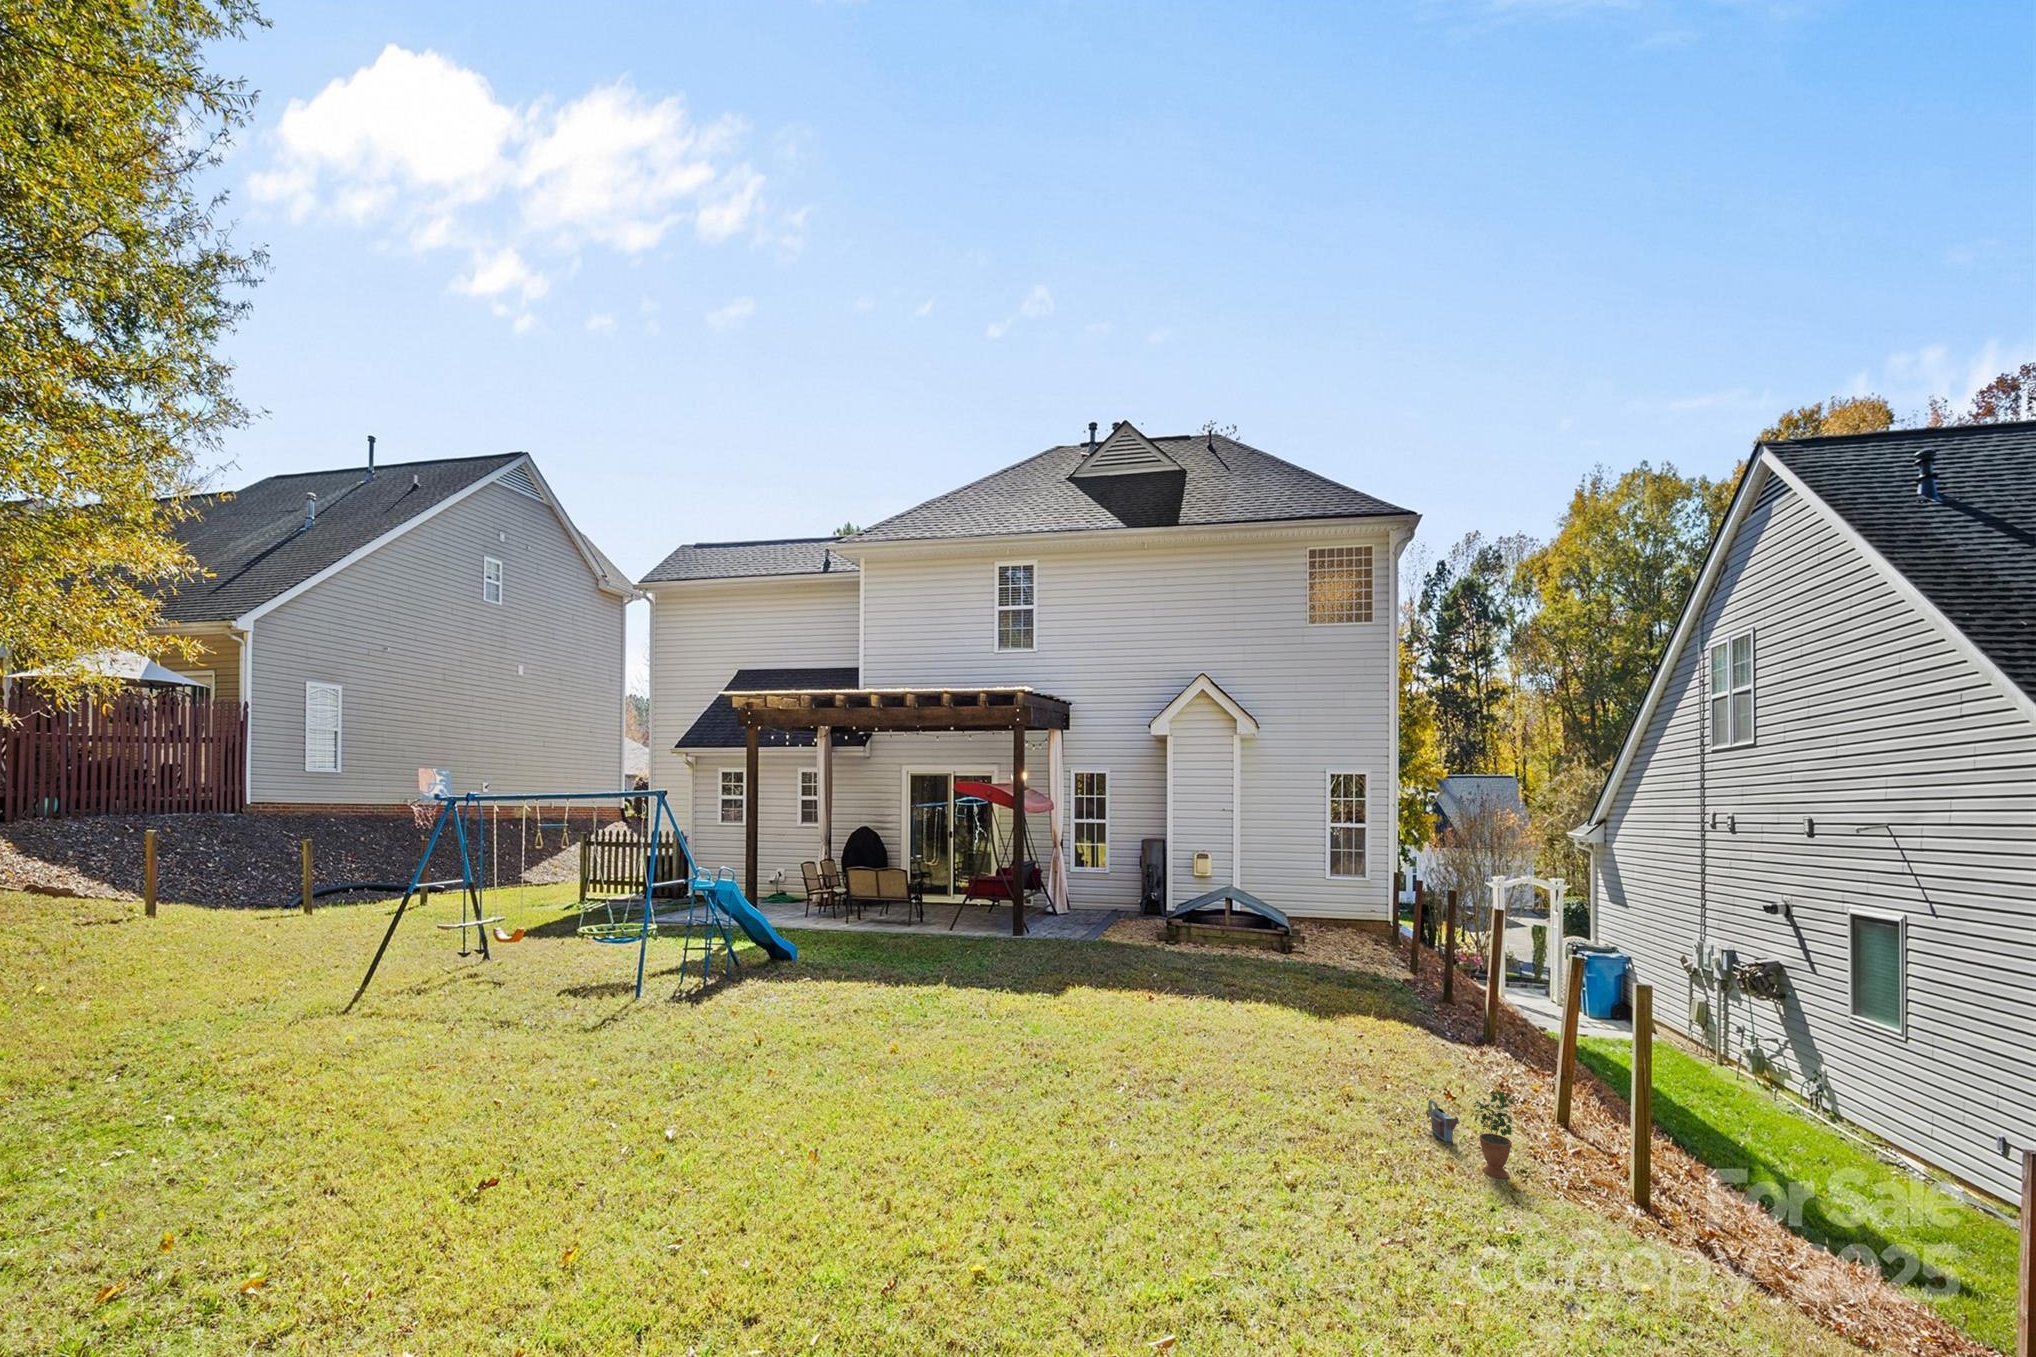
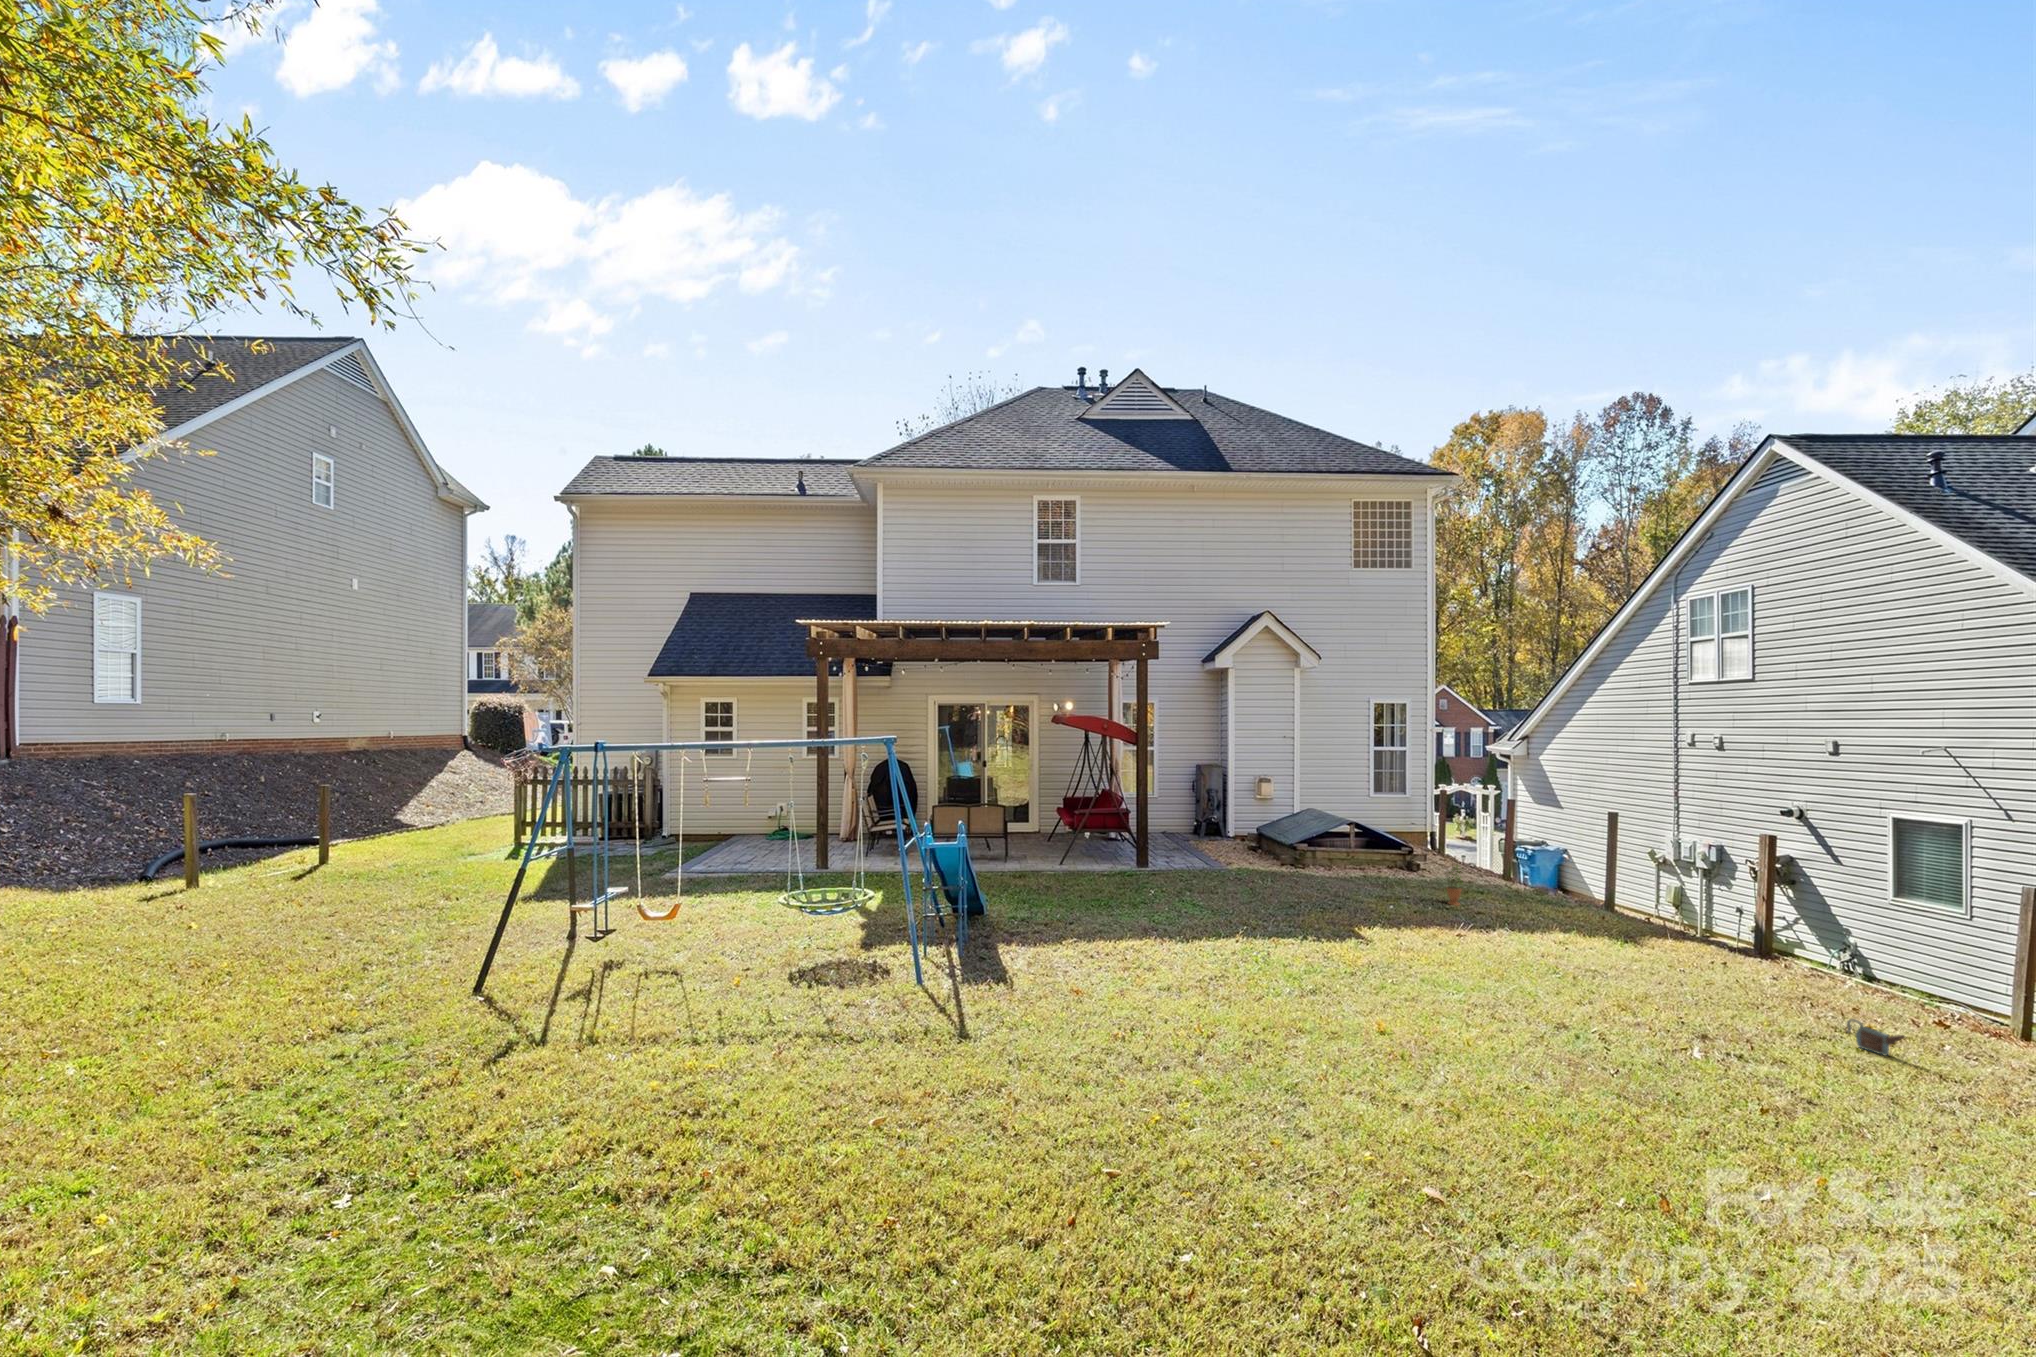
potted plant: present [1473,1091,1514,1179] -> present [1445,865,1463,905]

